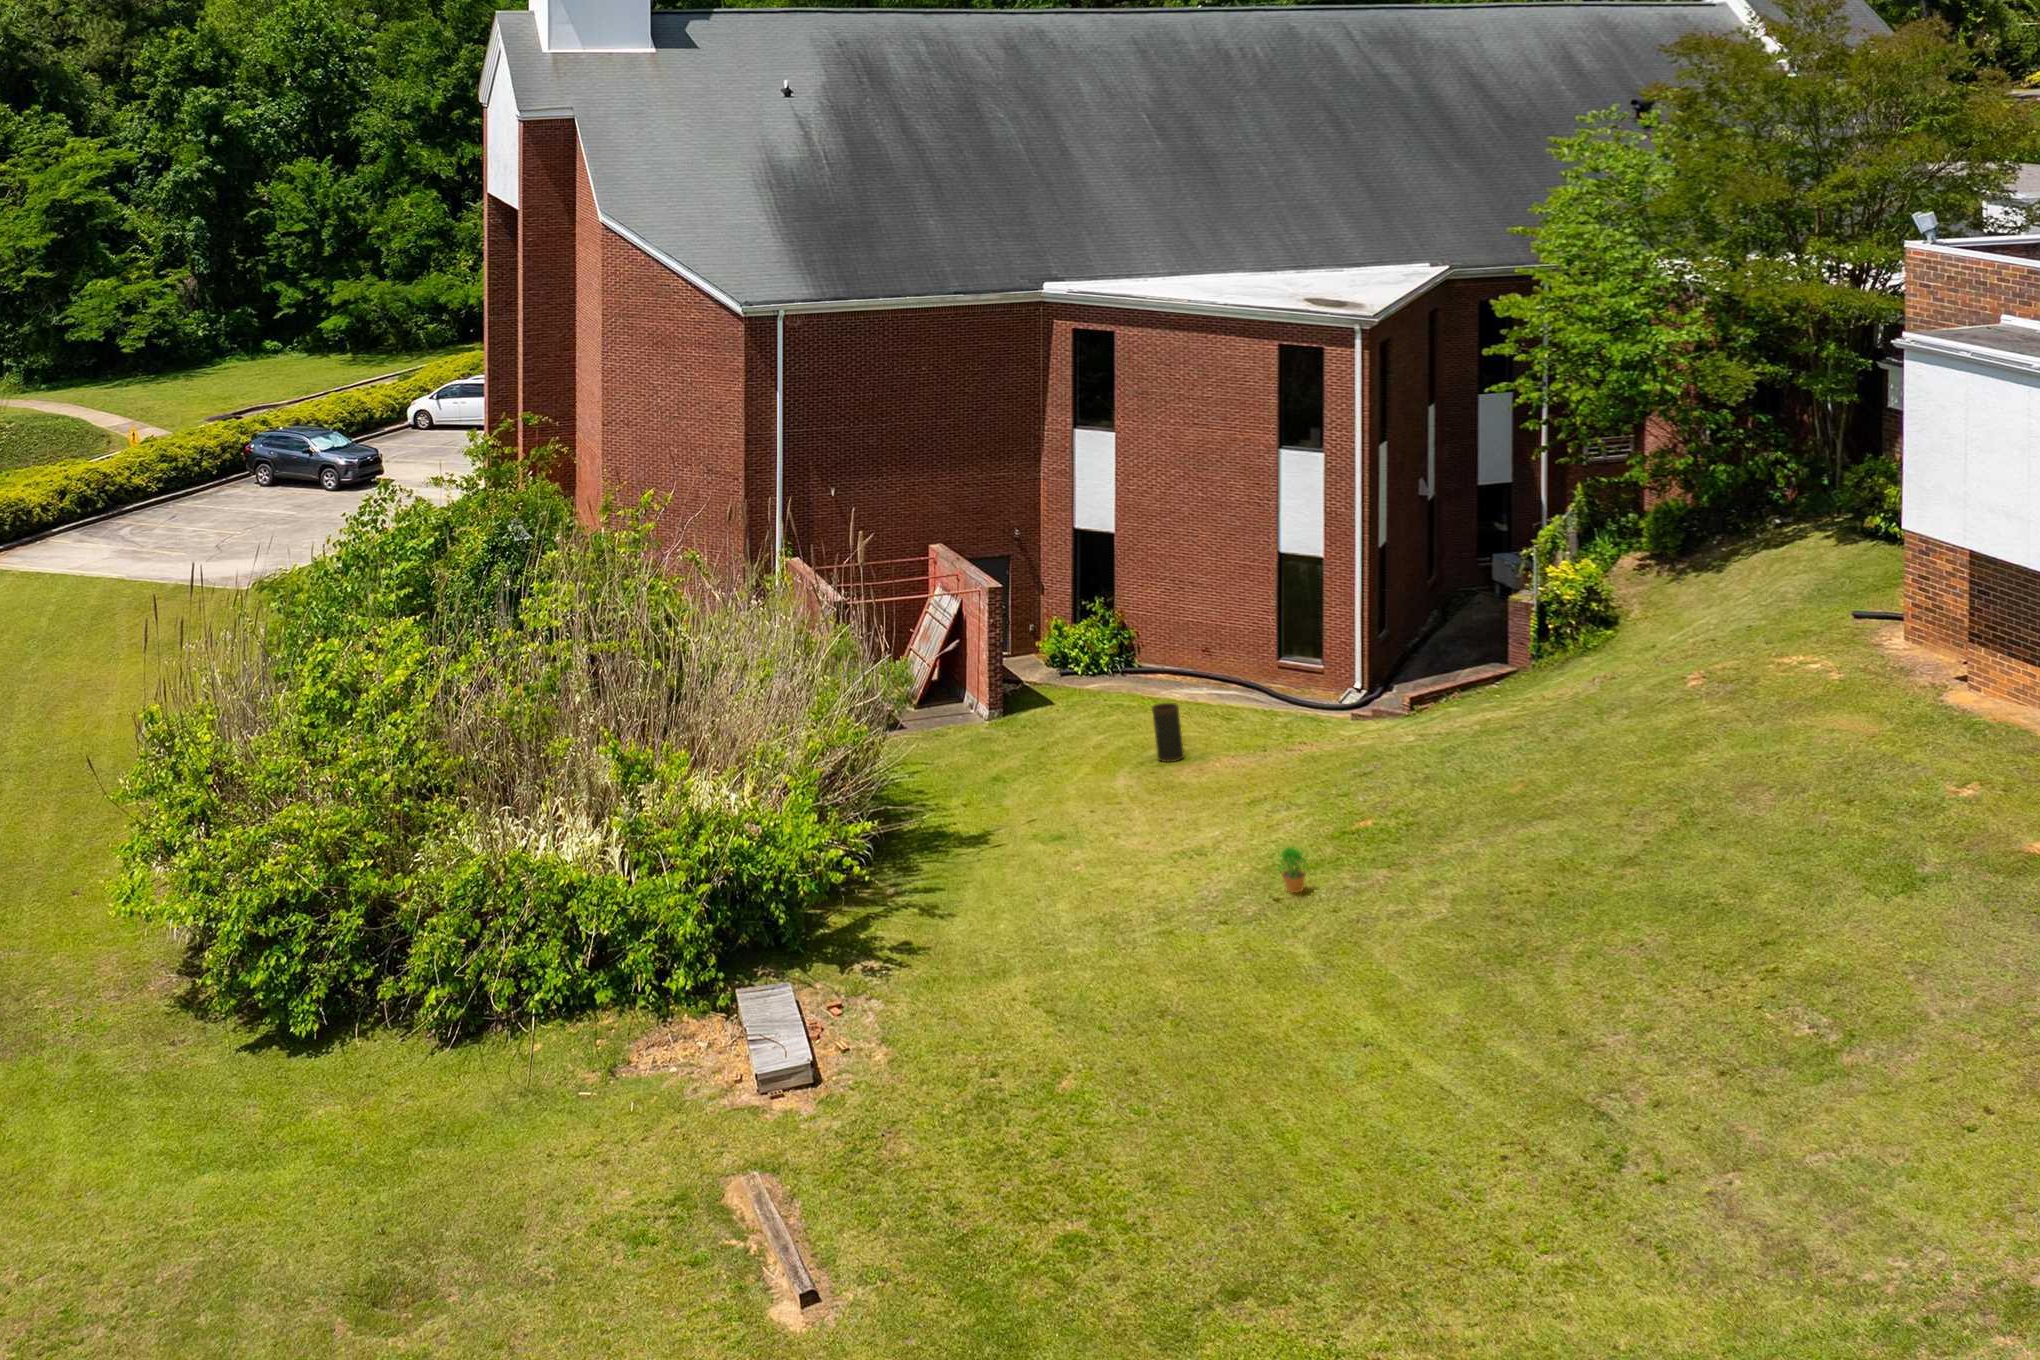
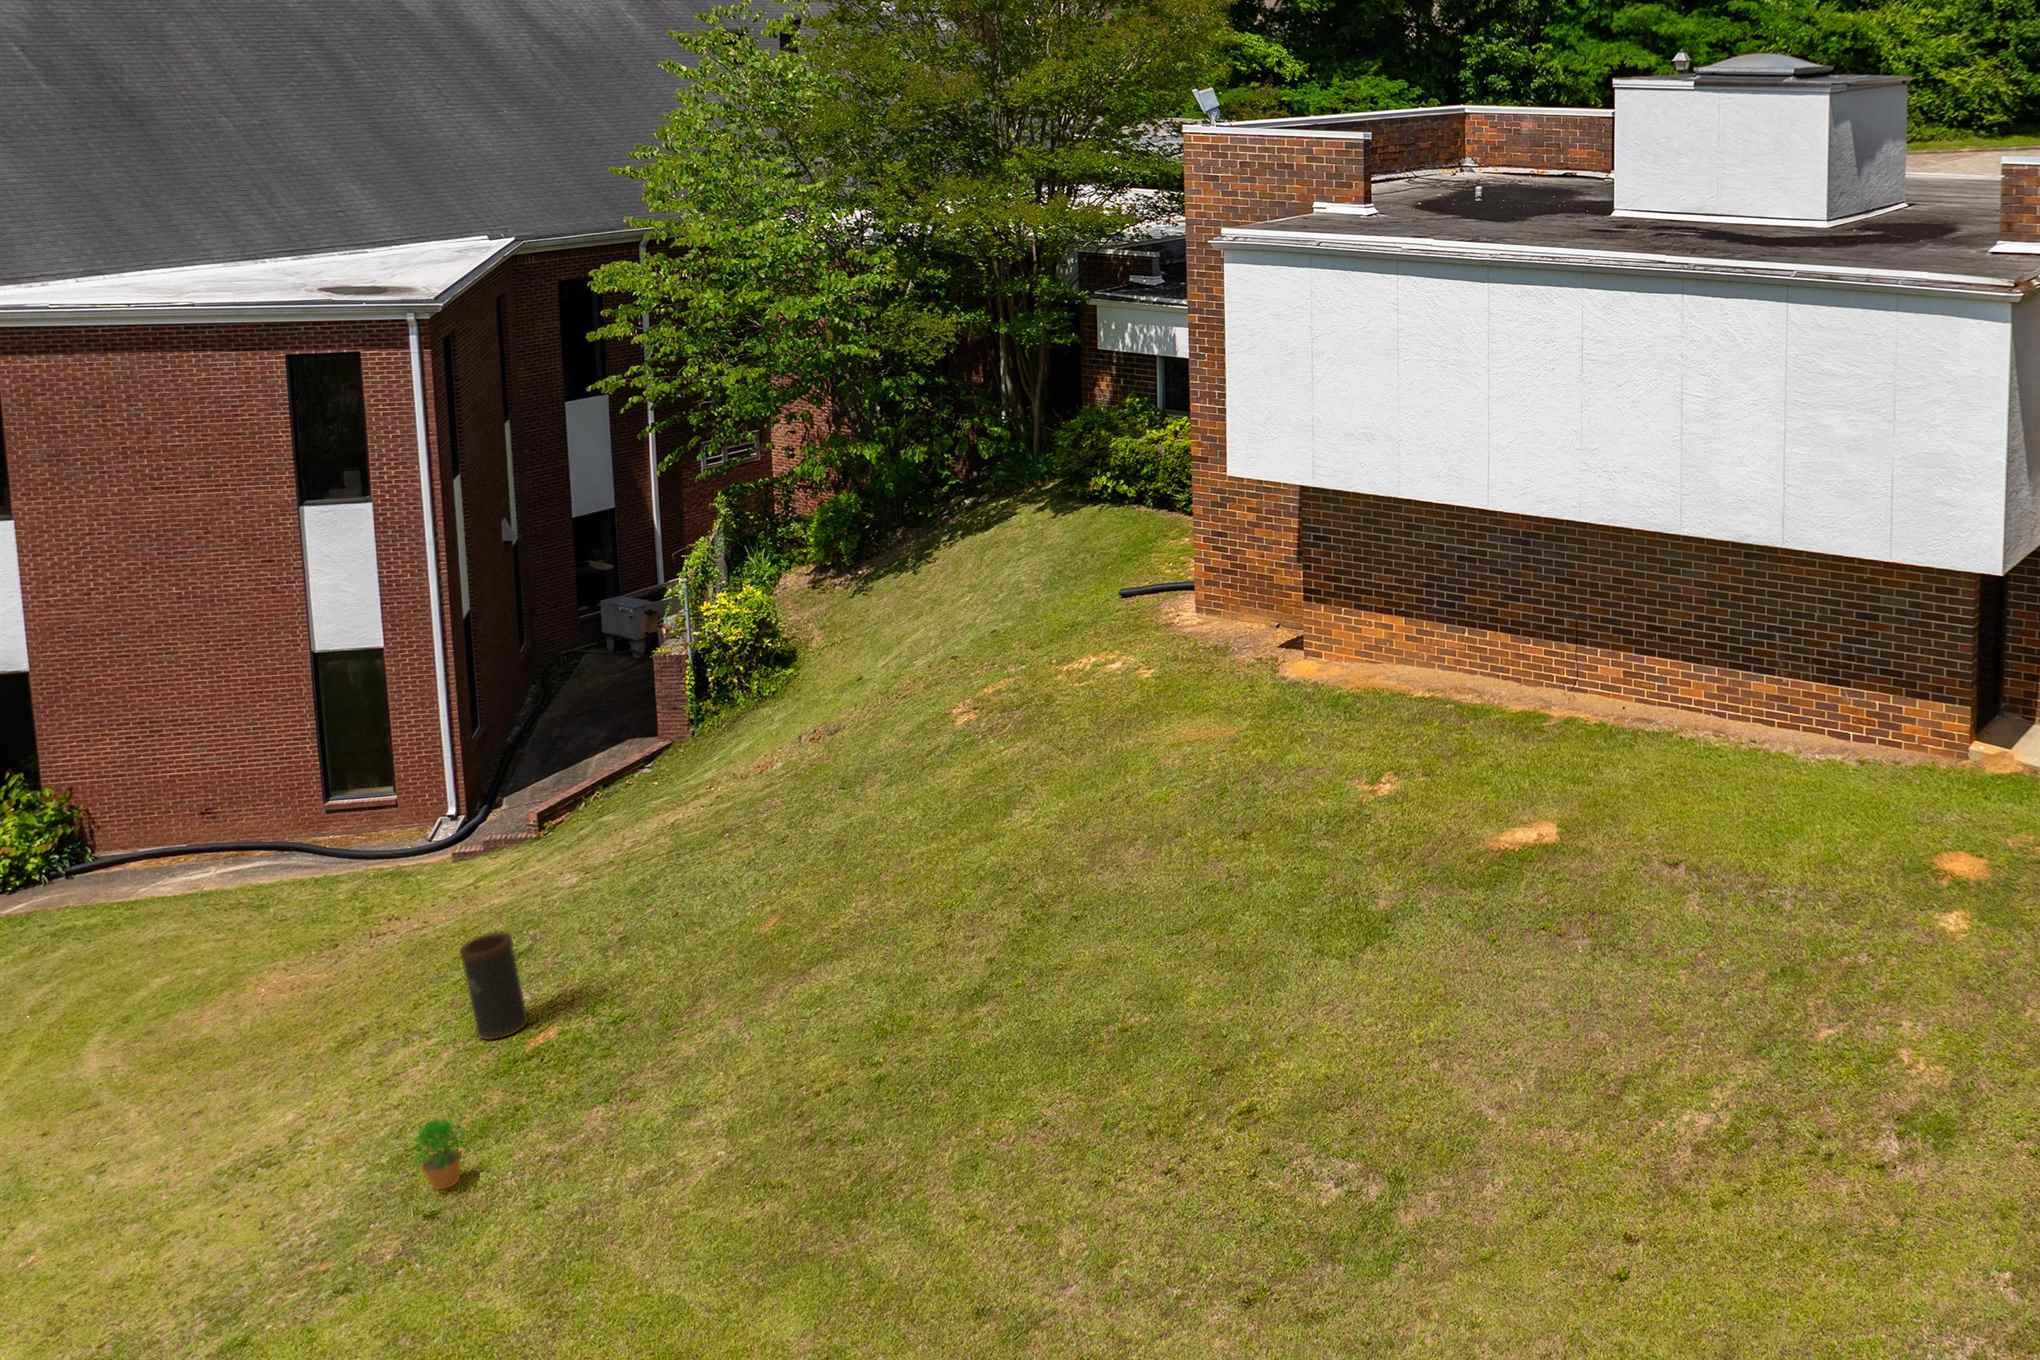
trash can: present [1152,703,1184,762] -> present [460,932,528,1040]

